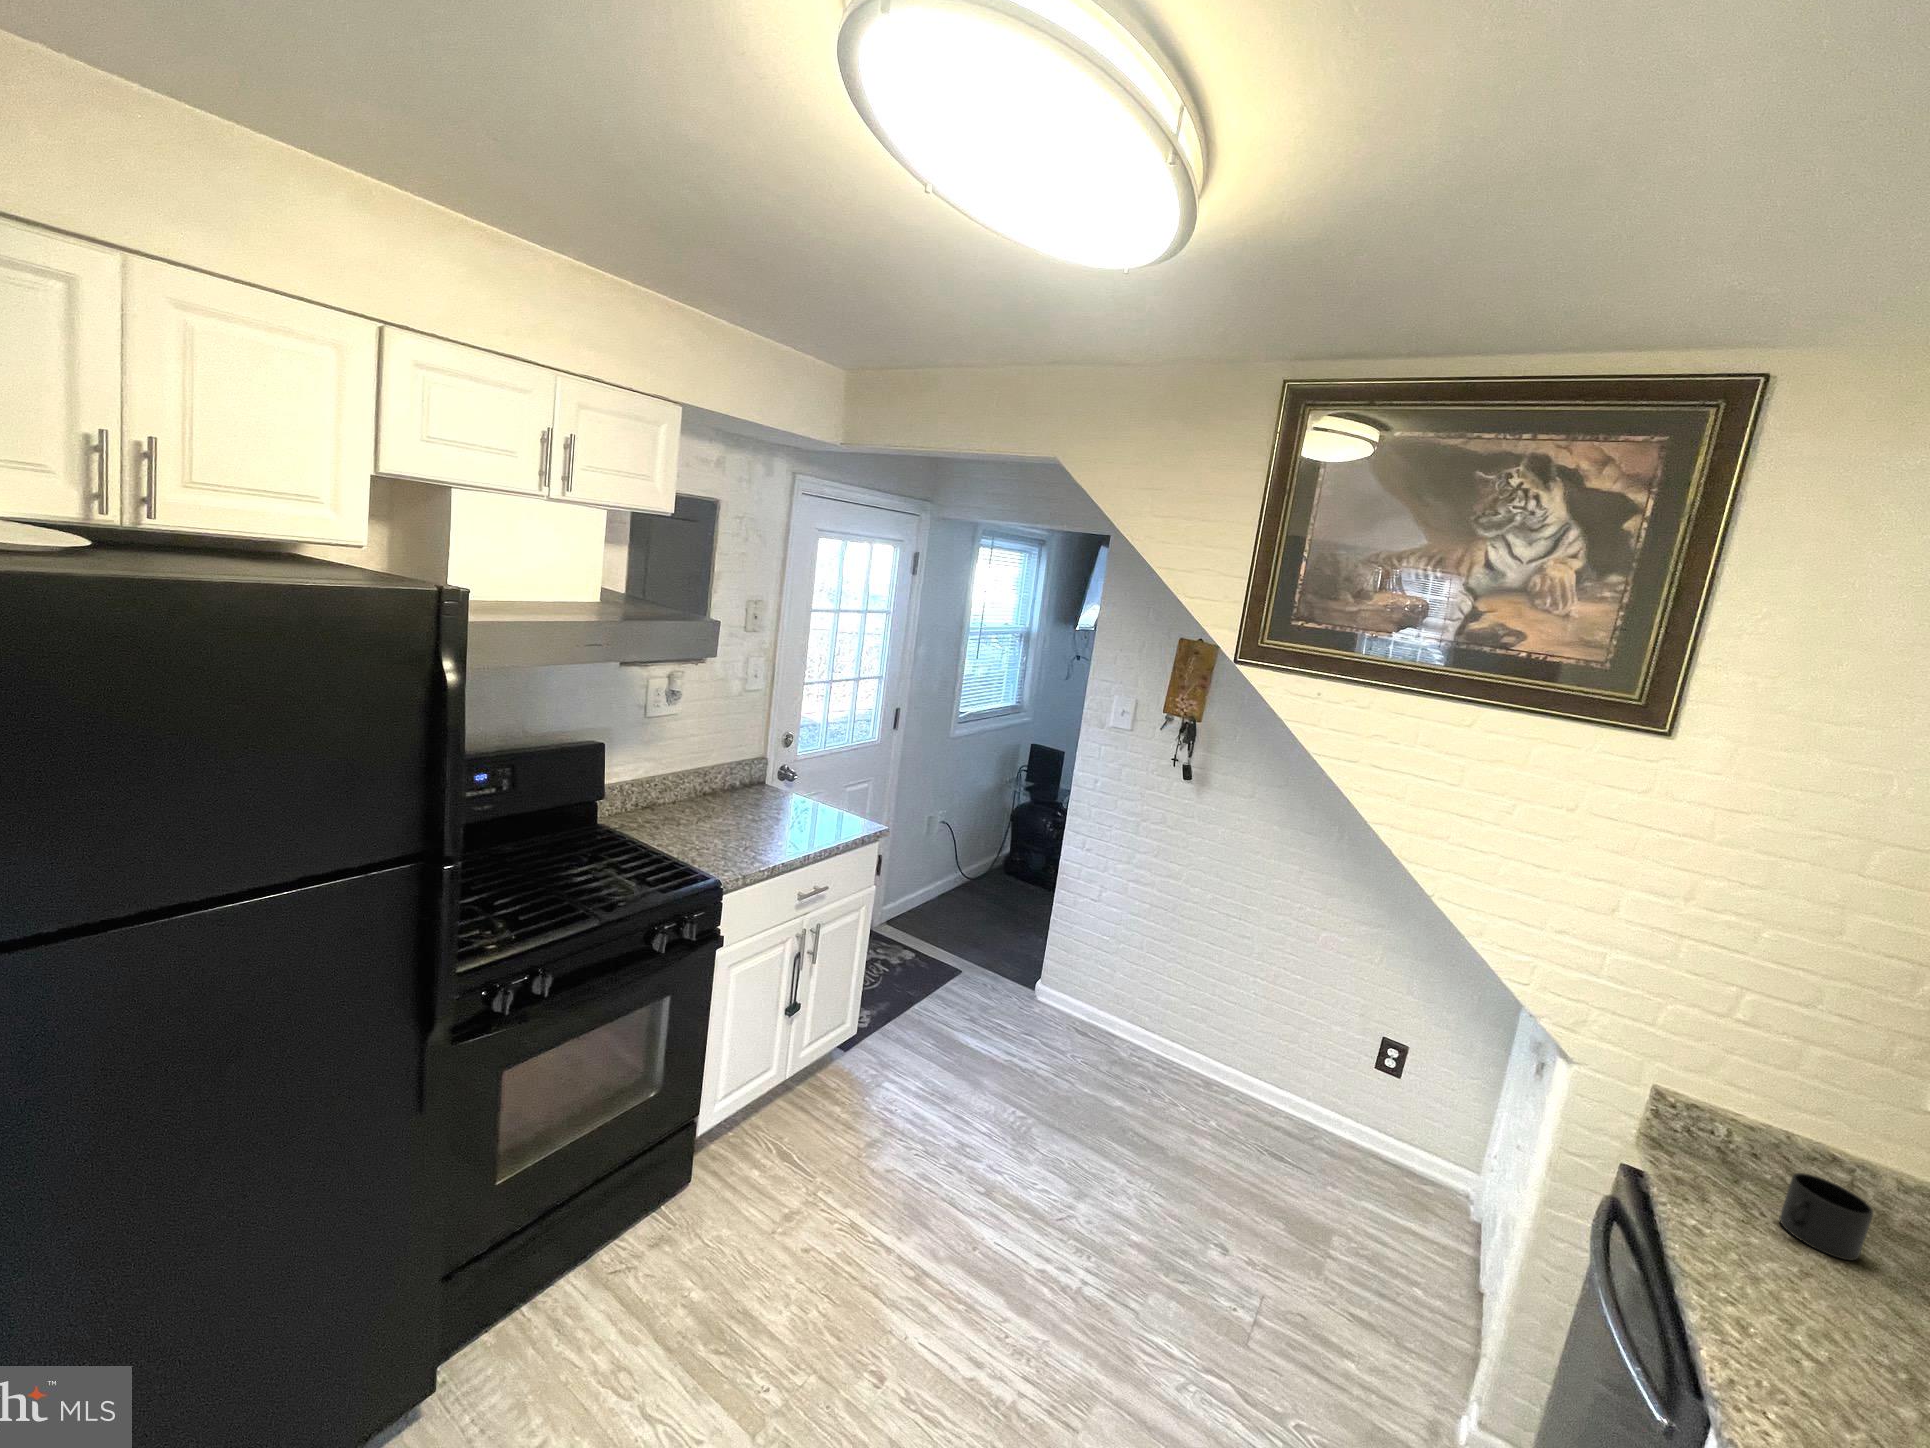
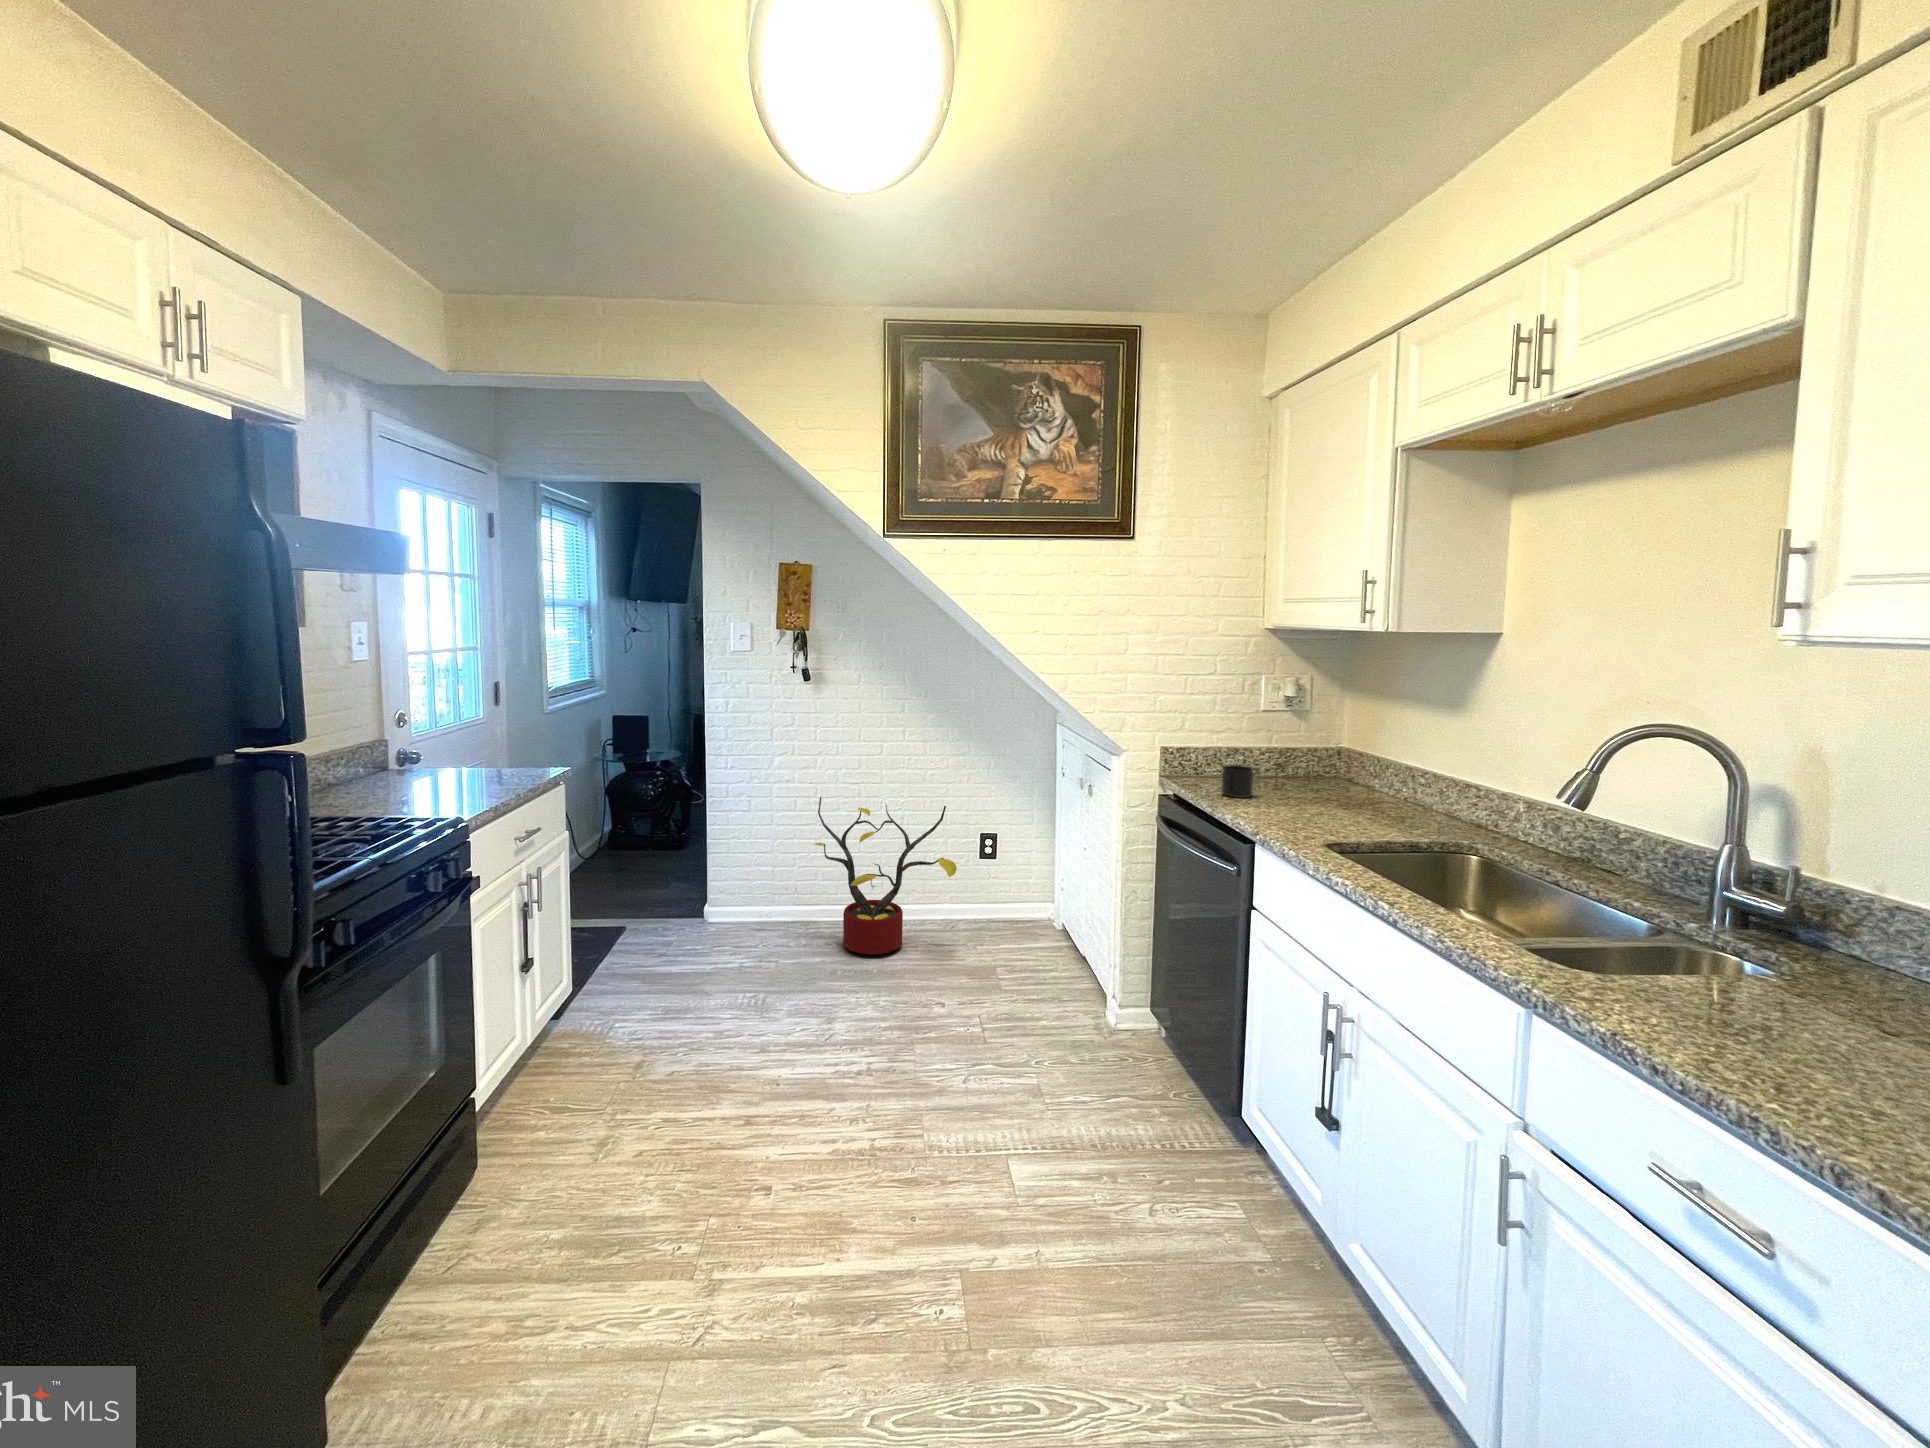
decorative plant: none [1152,921,1311,1137] -> present [815,797,957,954]

